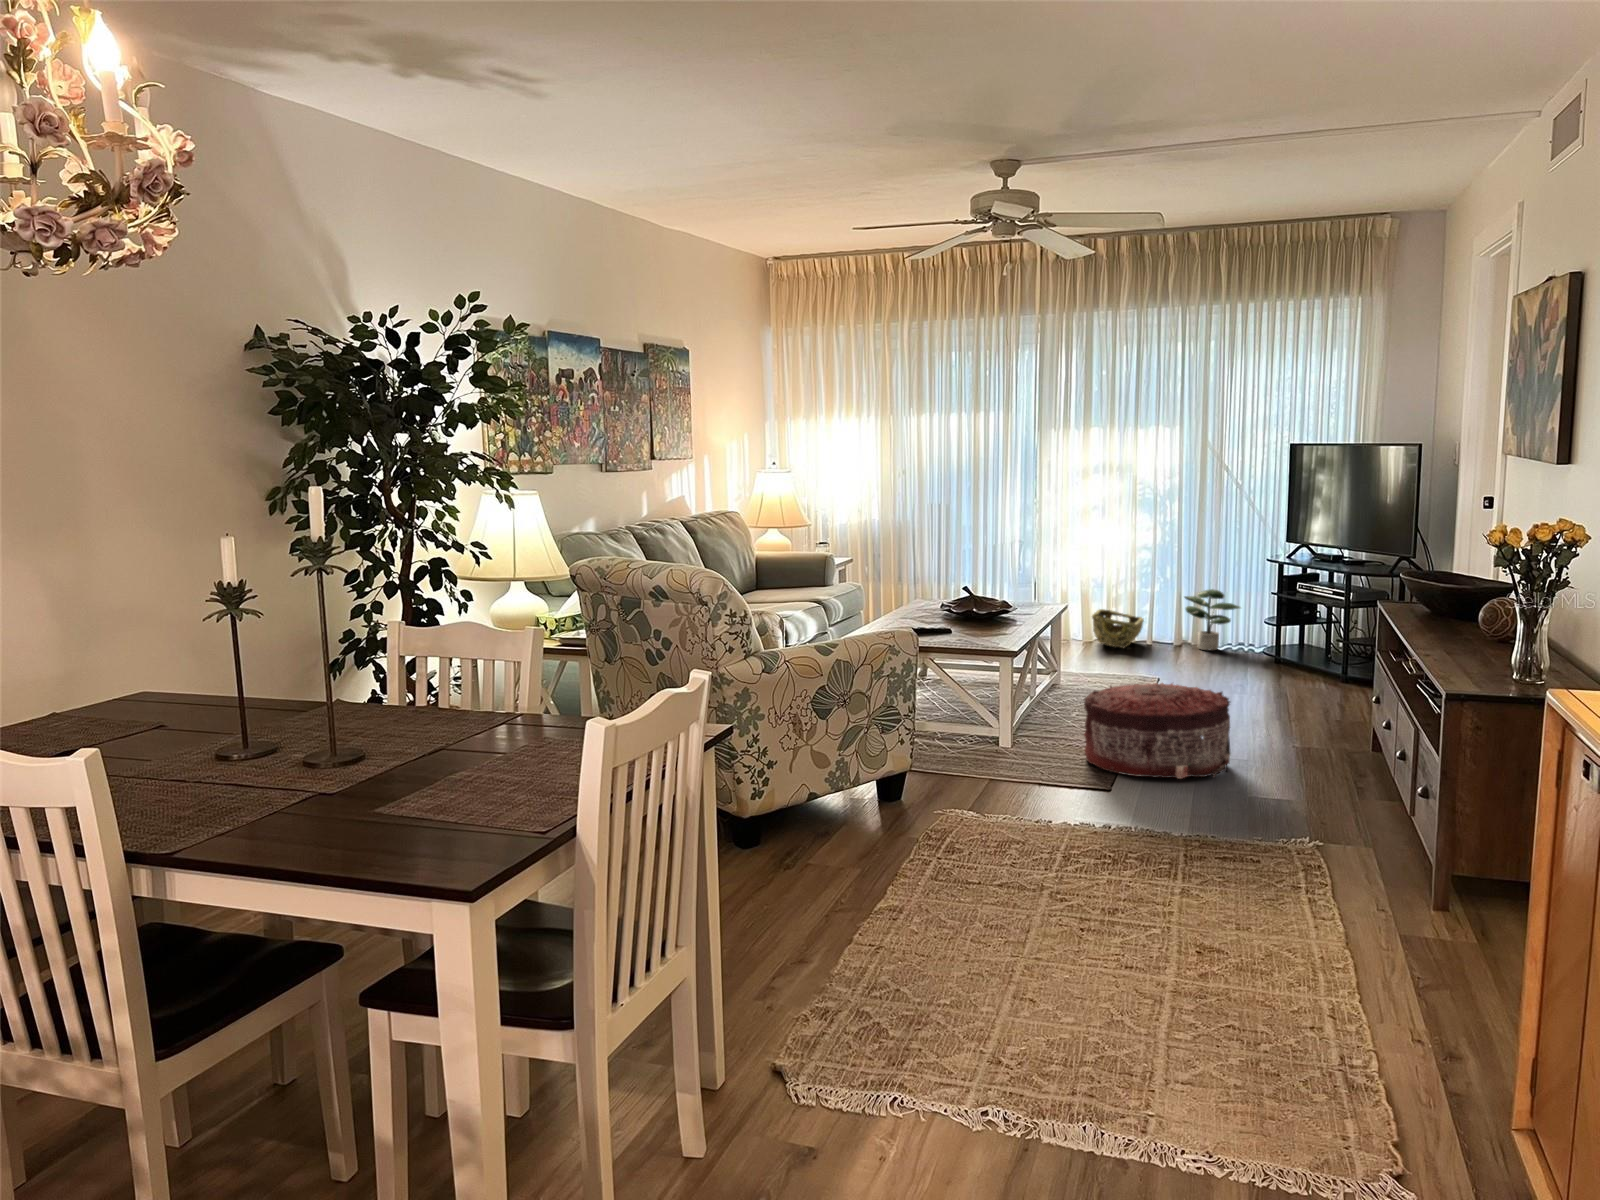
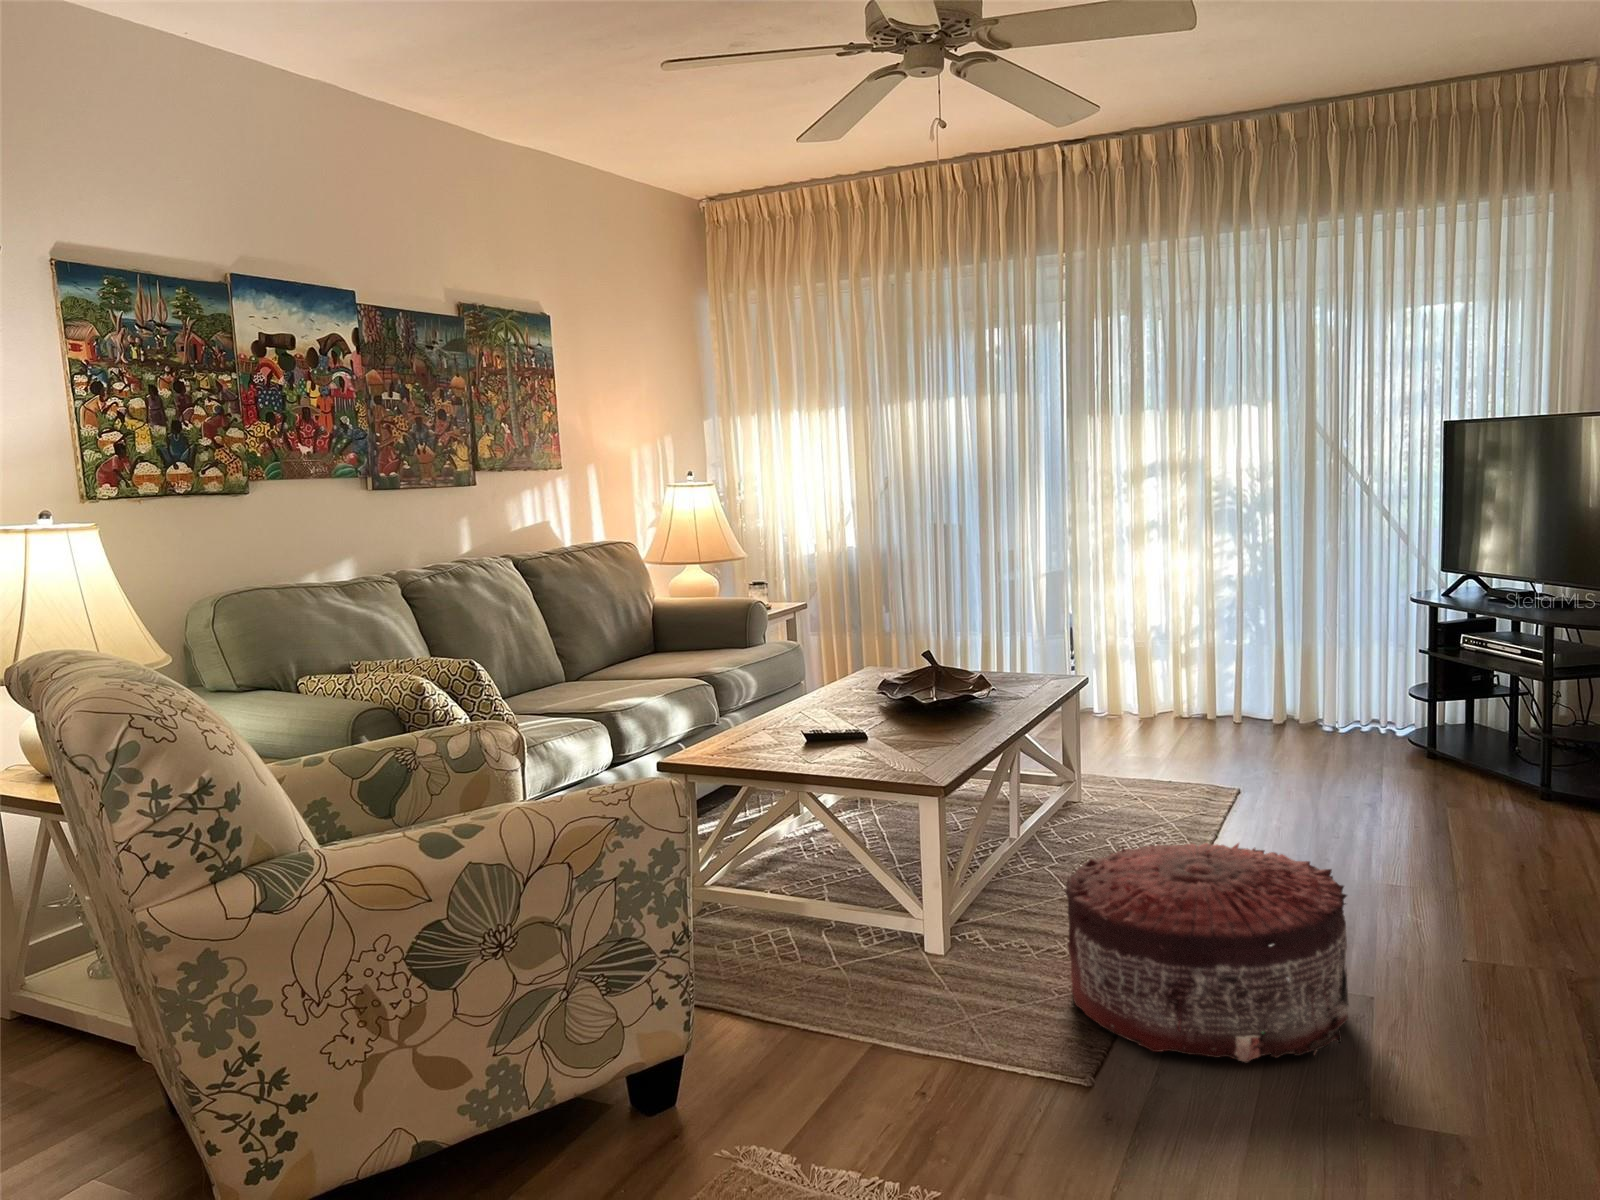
potted plant: present [1185,589,1240,650] -> none [1282,643,1375,736]
woven basket: present [1092,609,1144,648] -> none [1143,672,1225,733]

